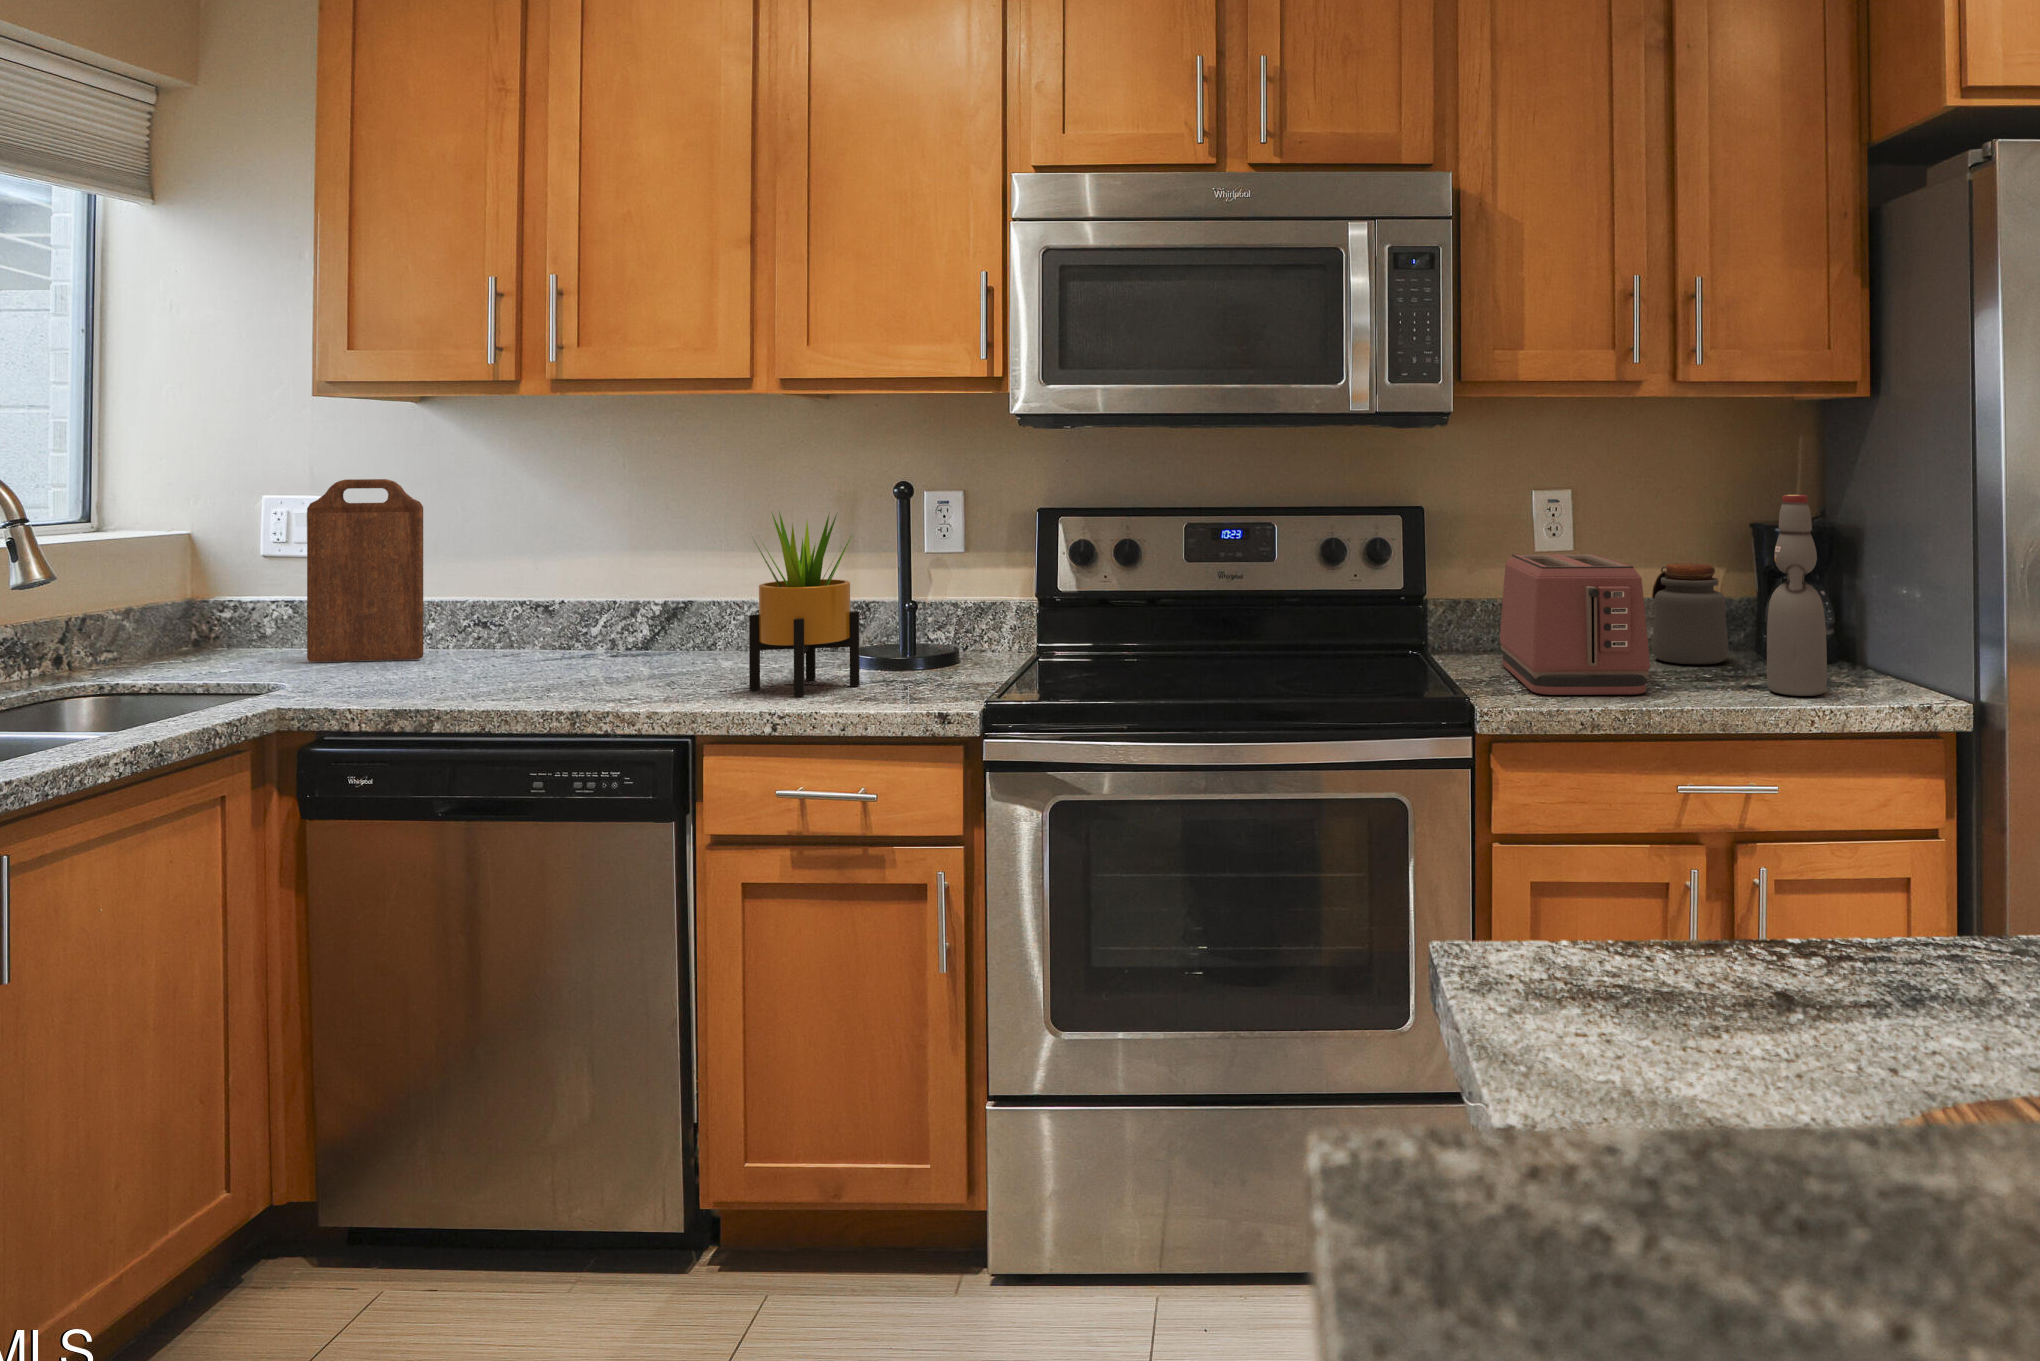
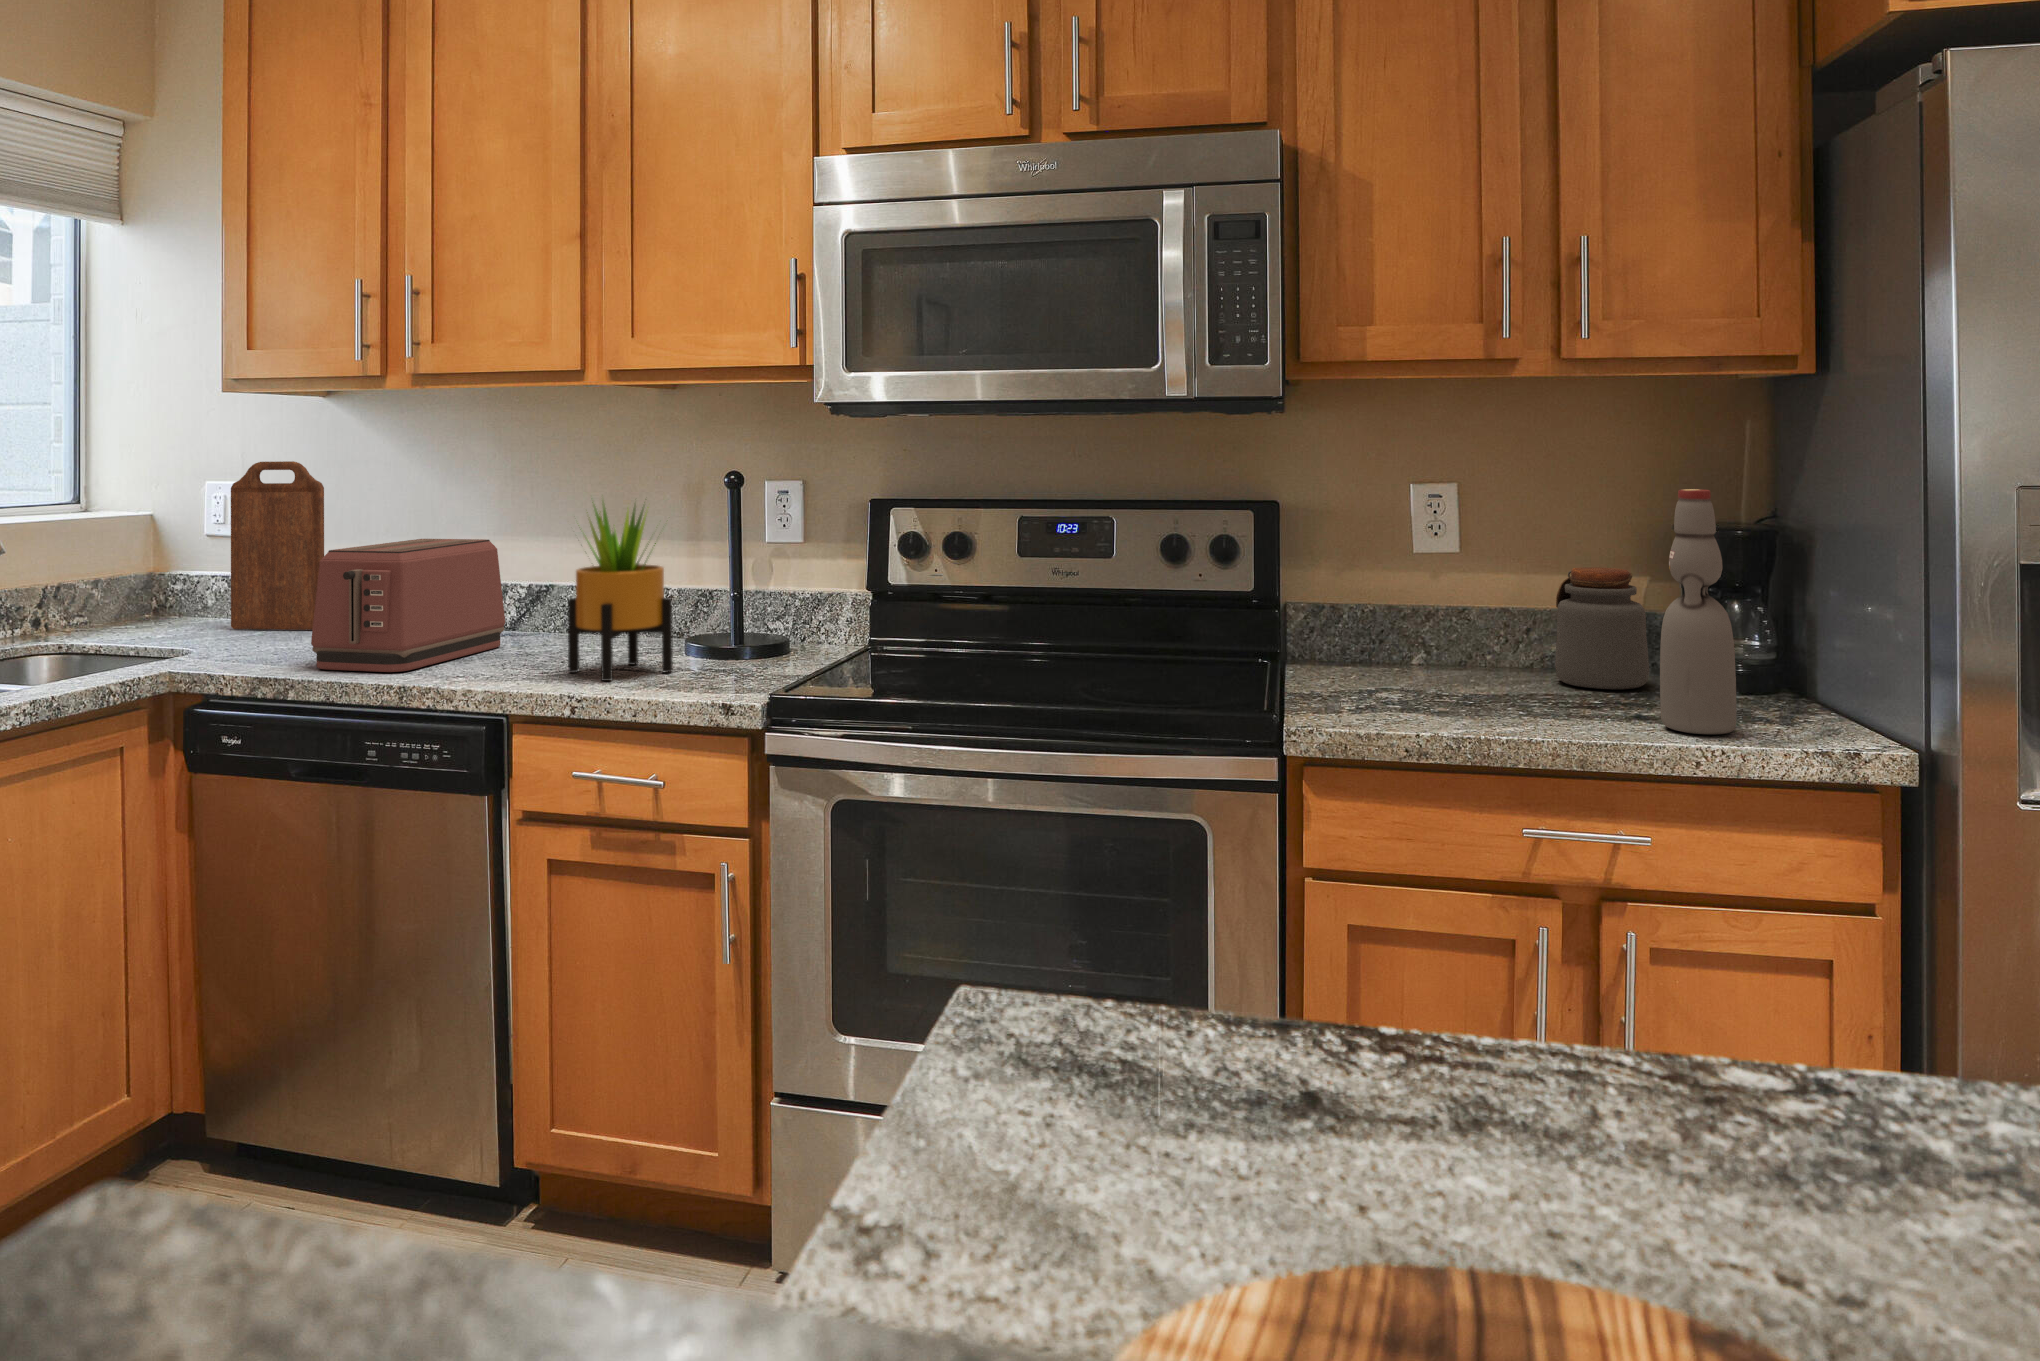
toaster: present [1500,554,1650,695] -> present [311,539,505,672]

